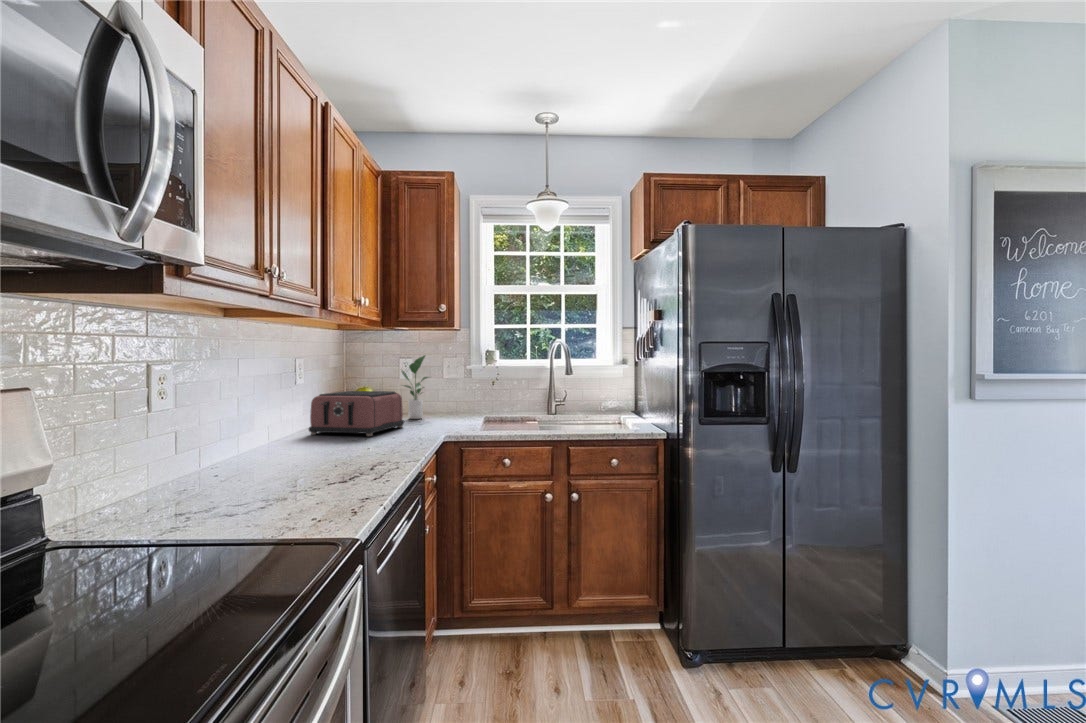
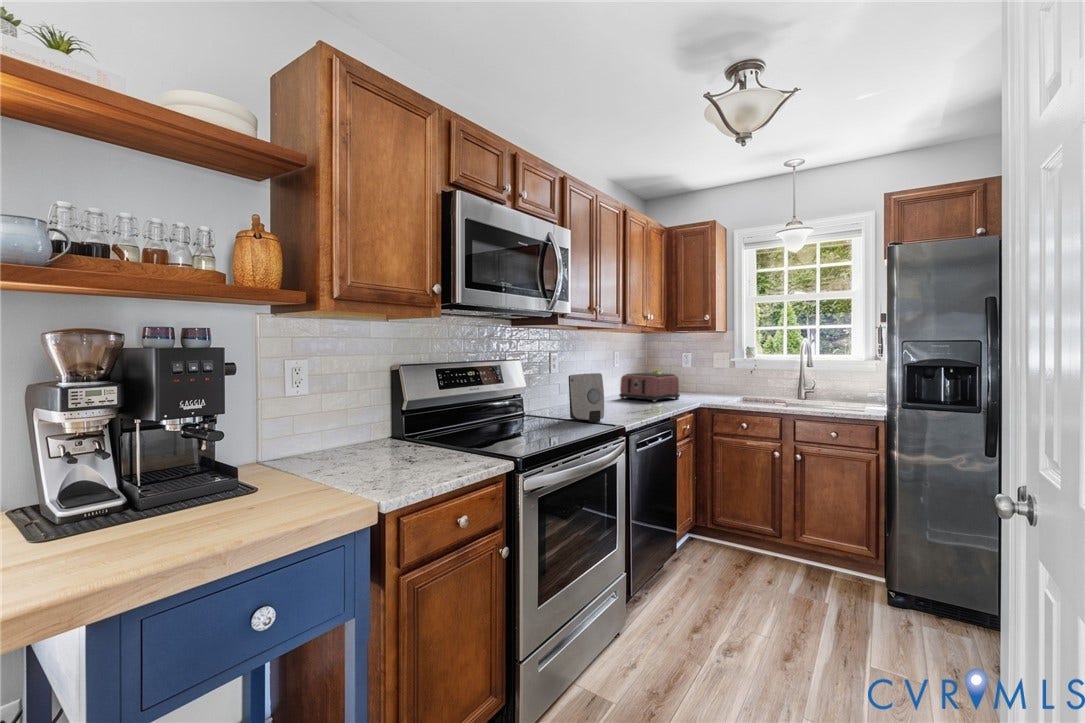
potted plant: present [402,355,429,419] -> none [679,349,705,395]
soap dispenser: none [206,399,290,501] -> present [569,373,604,422]

